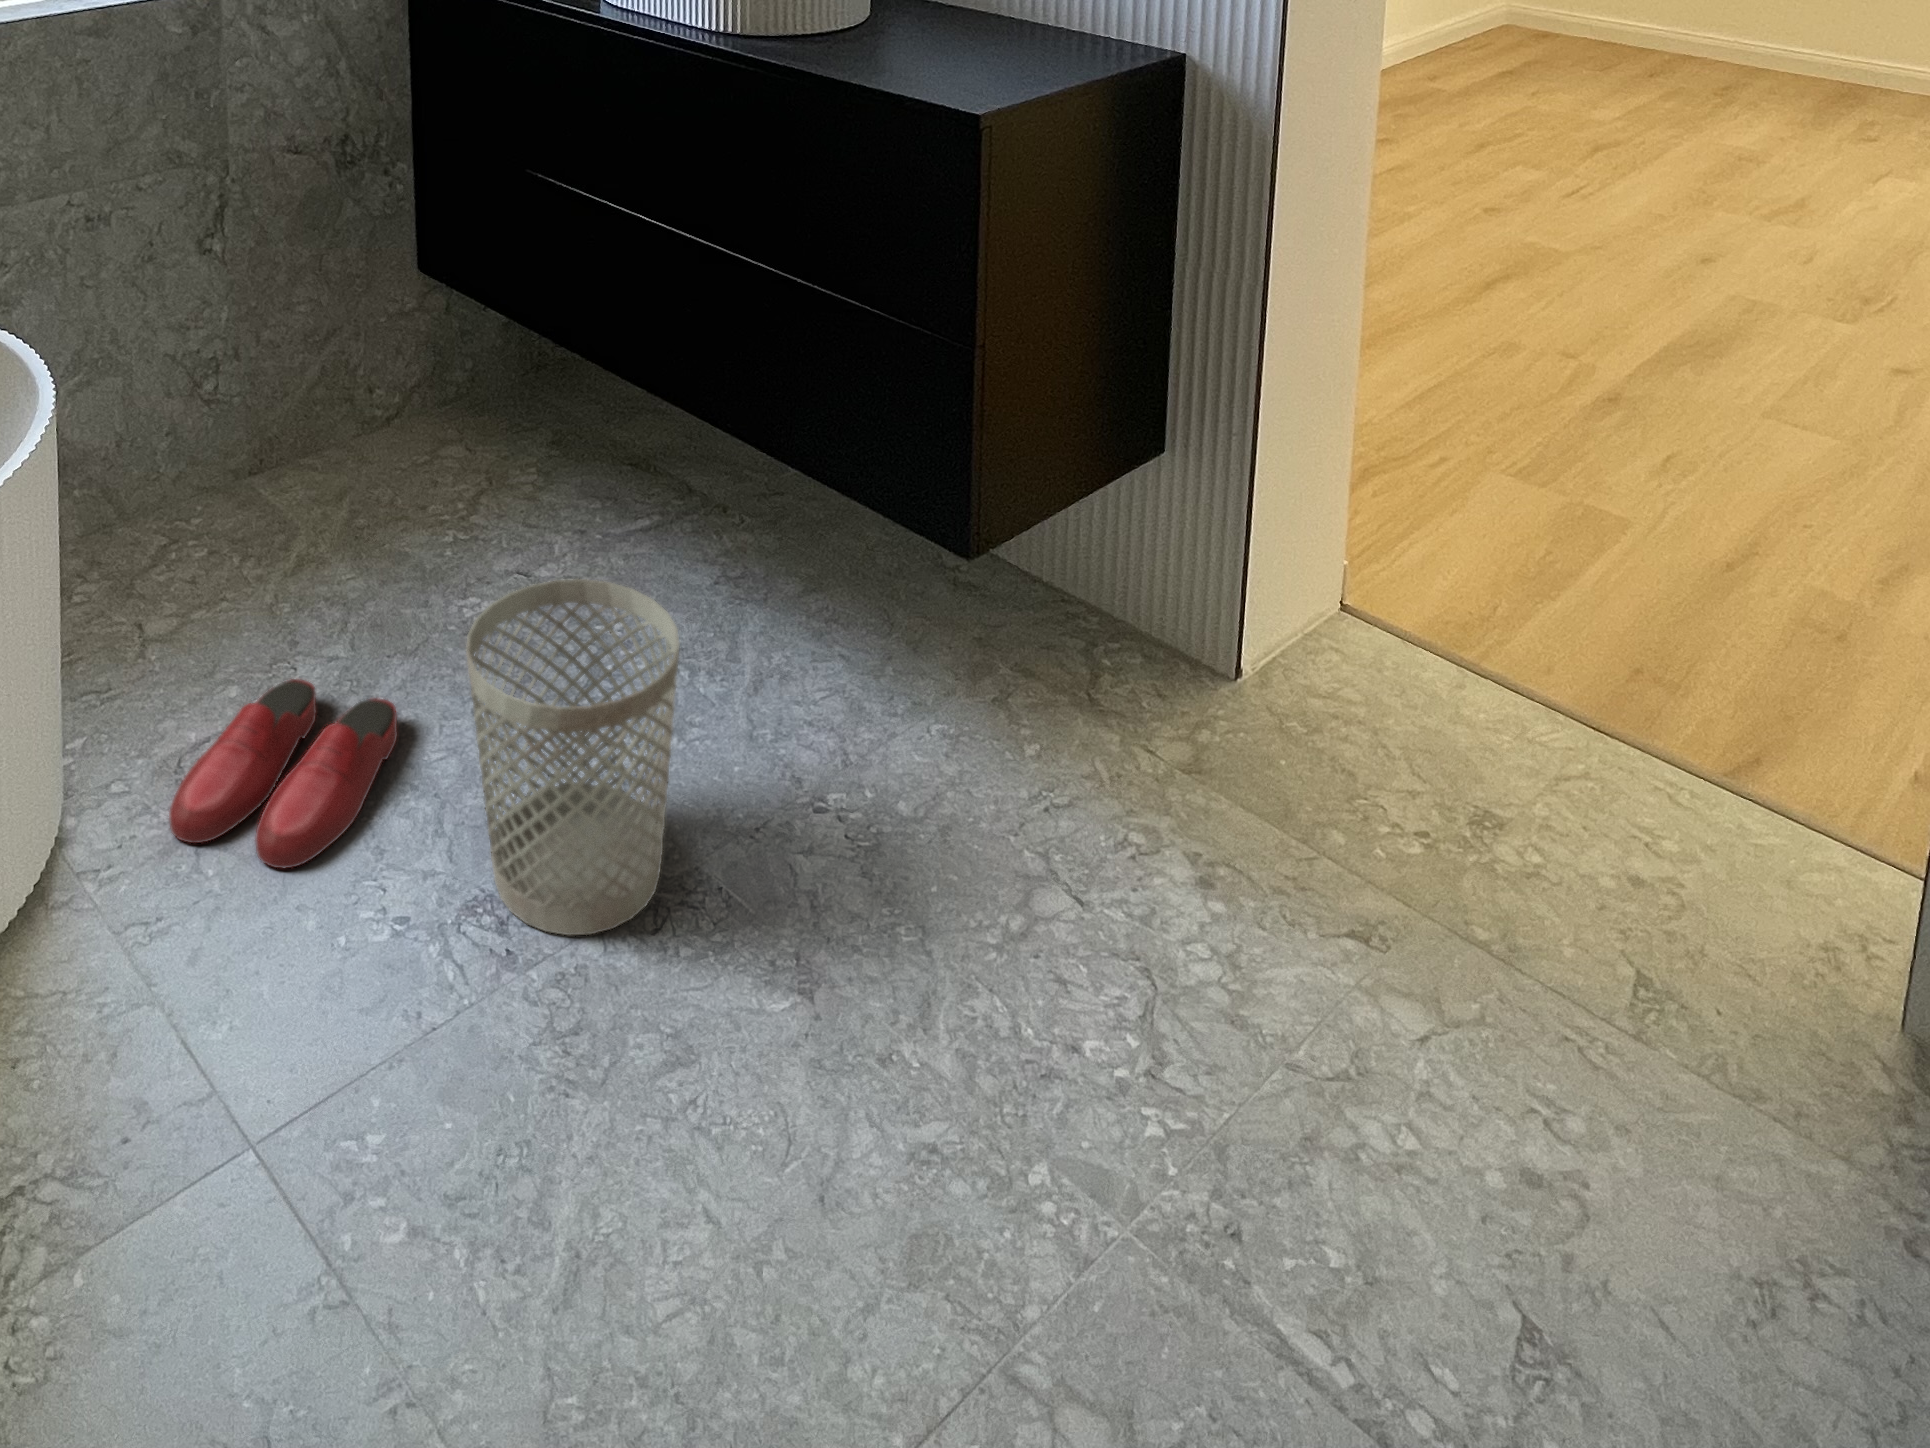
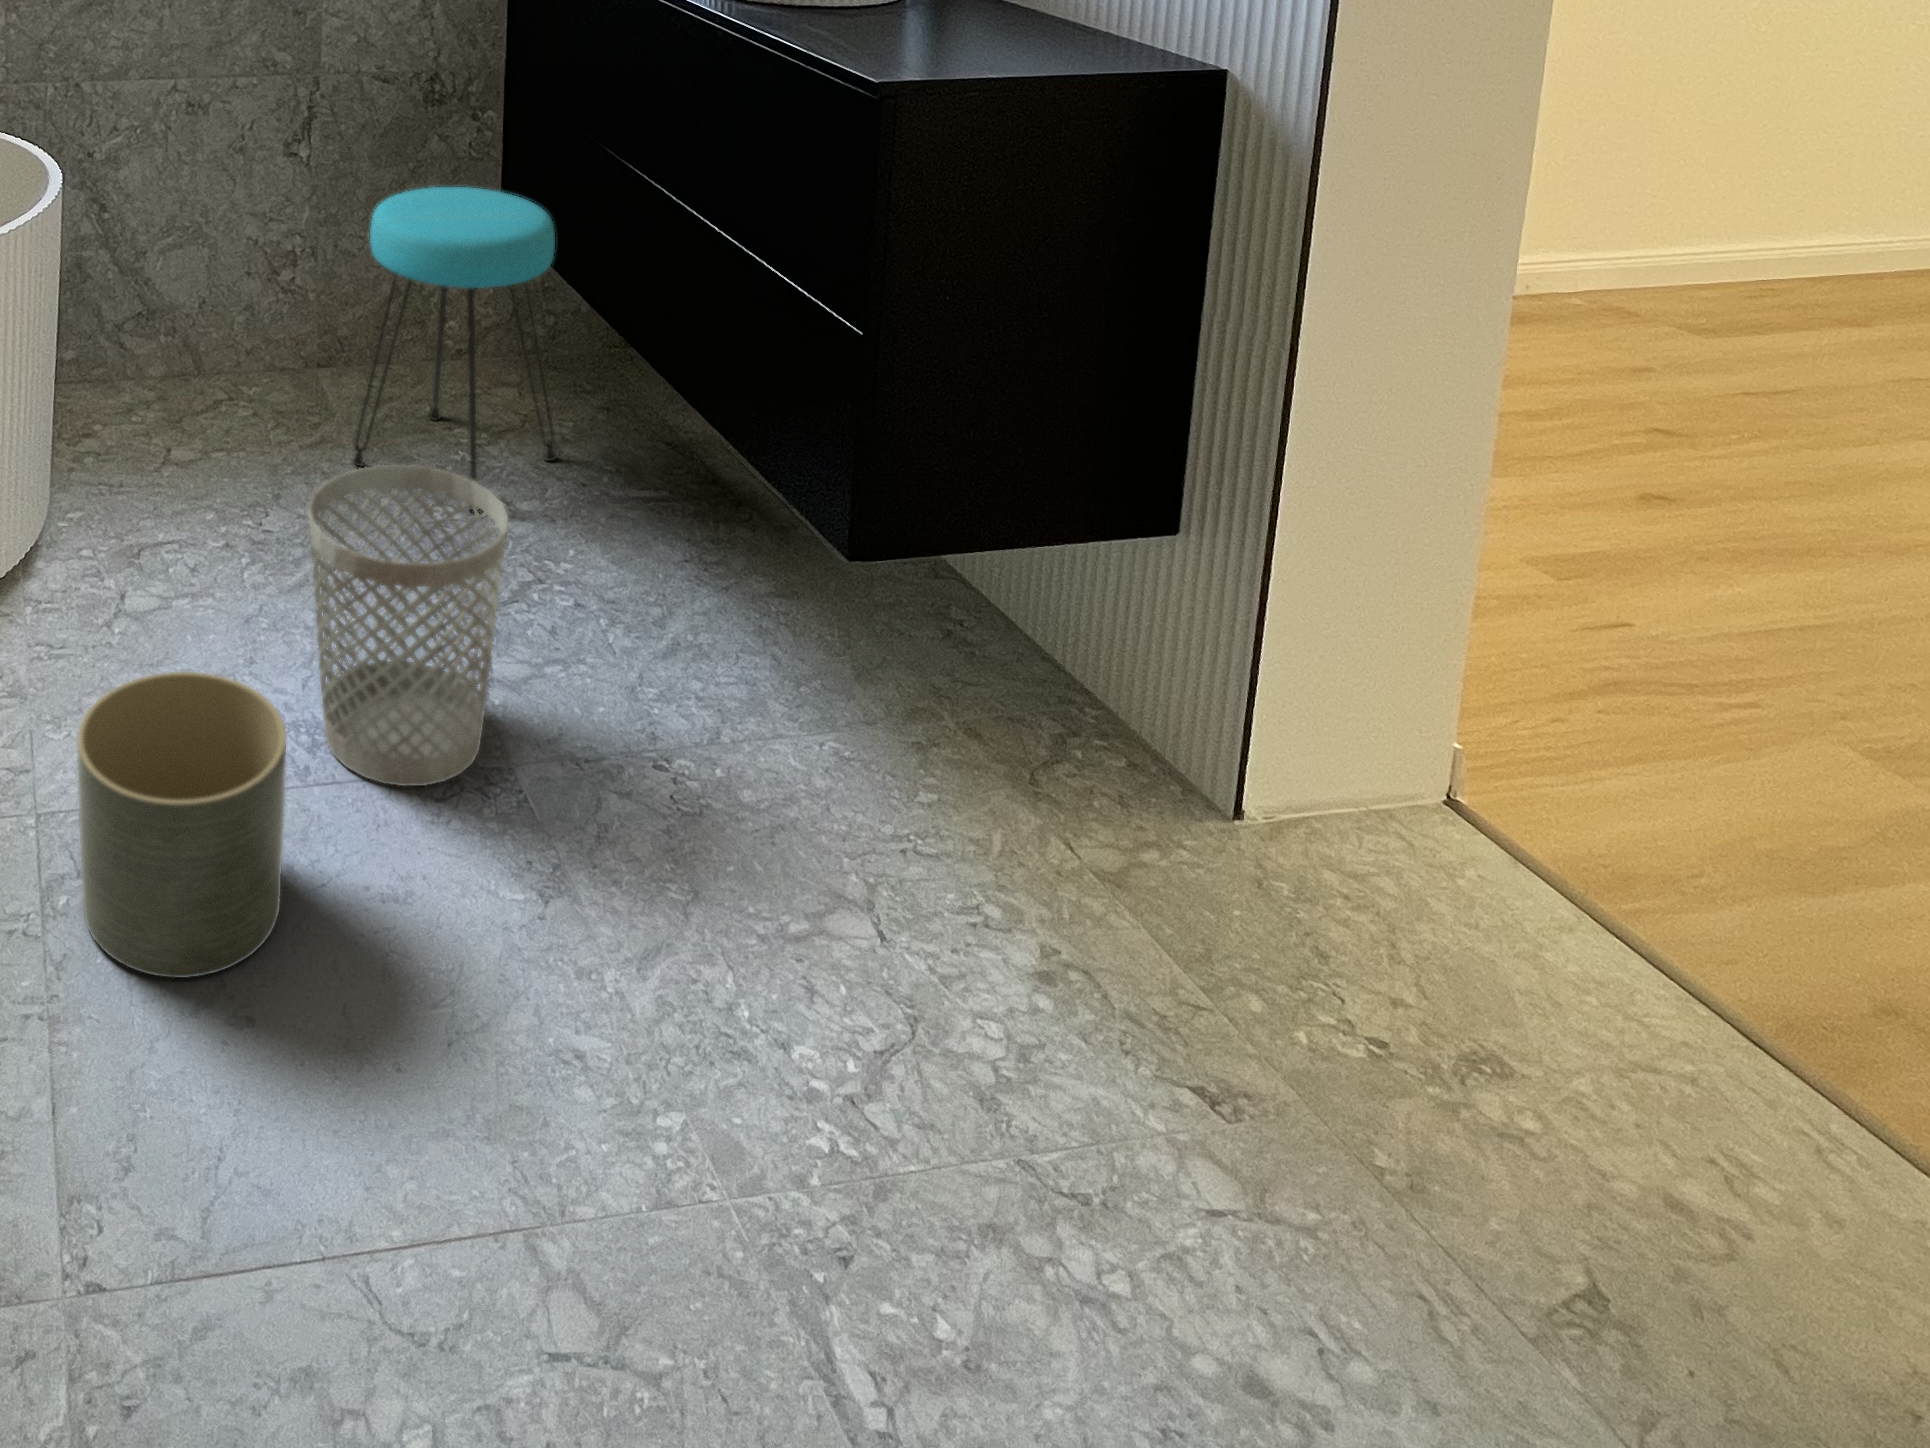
stool: none [347,251,547,591] -> present [352,187,558,510]
slippers: present [169,679,397,868] -> none [103,519,319,653]
planter: none [344,898,585,1282] -> present [77,672,286,978]

